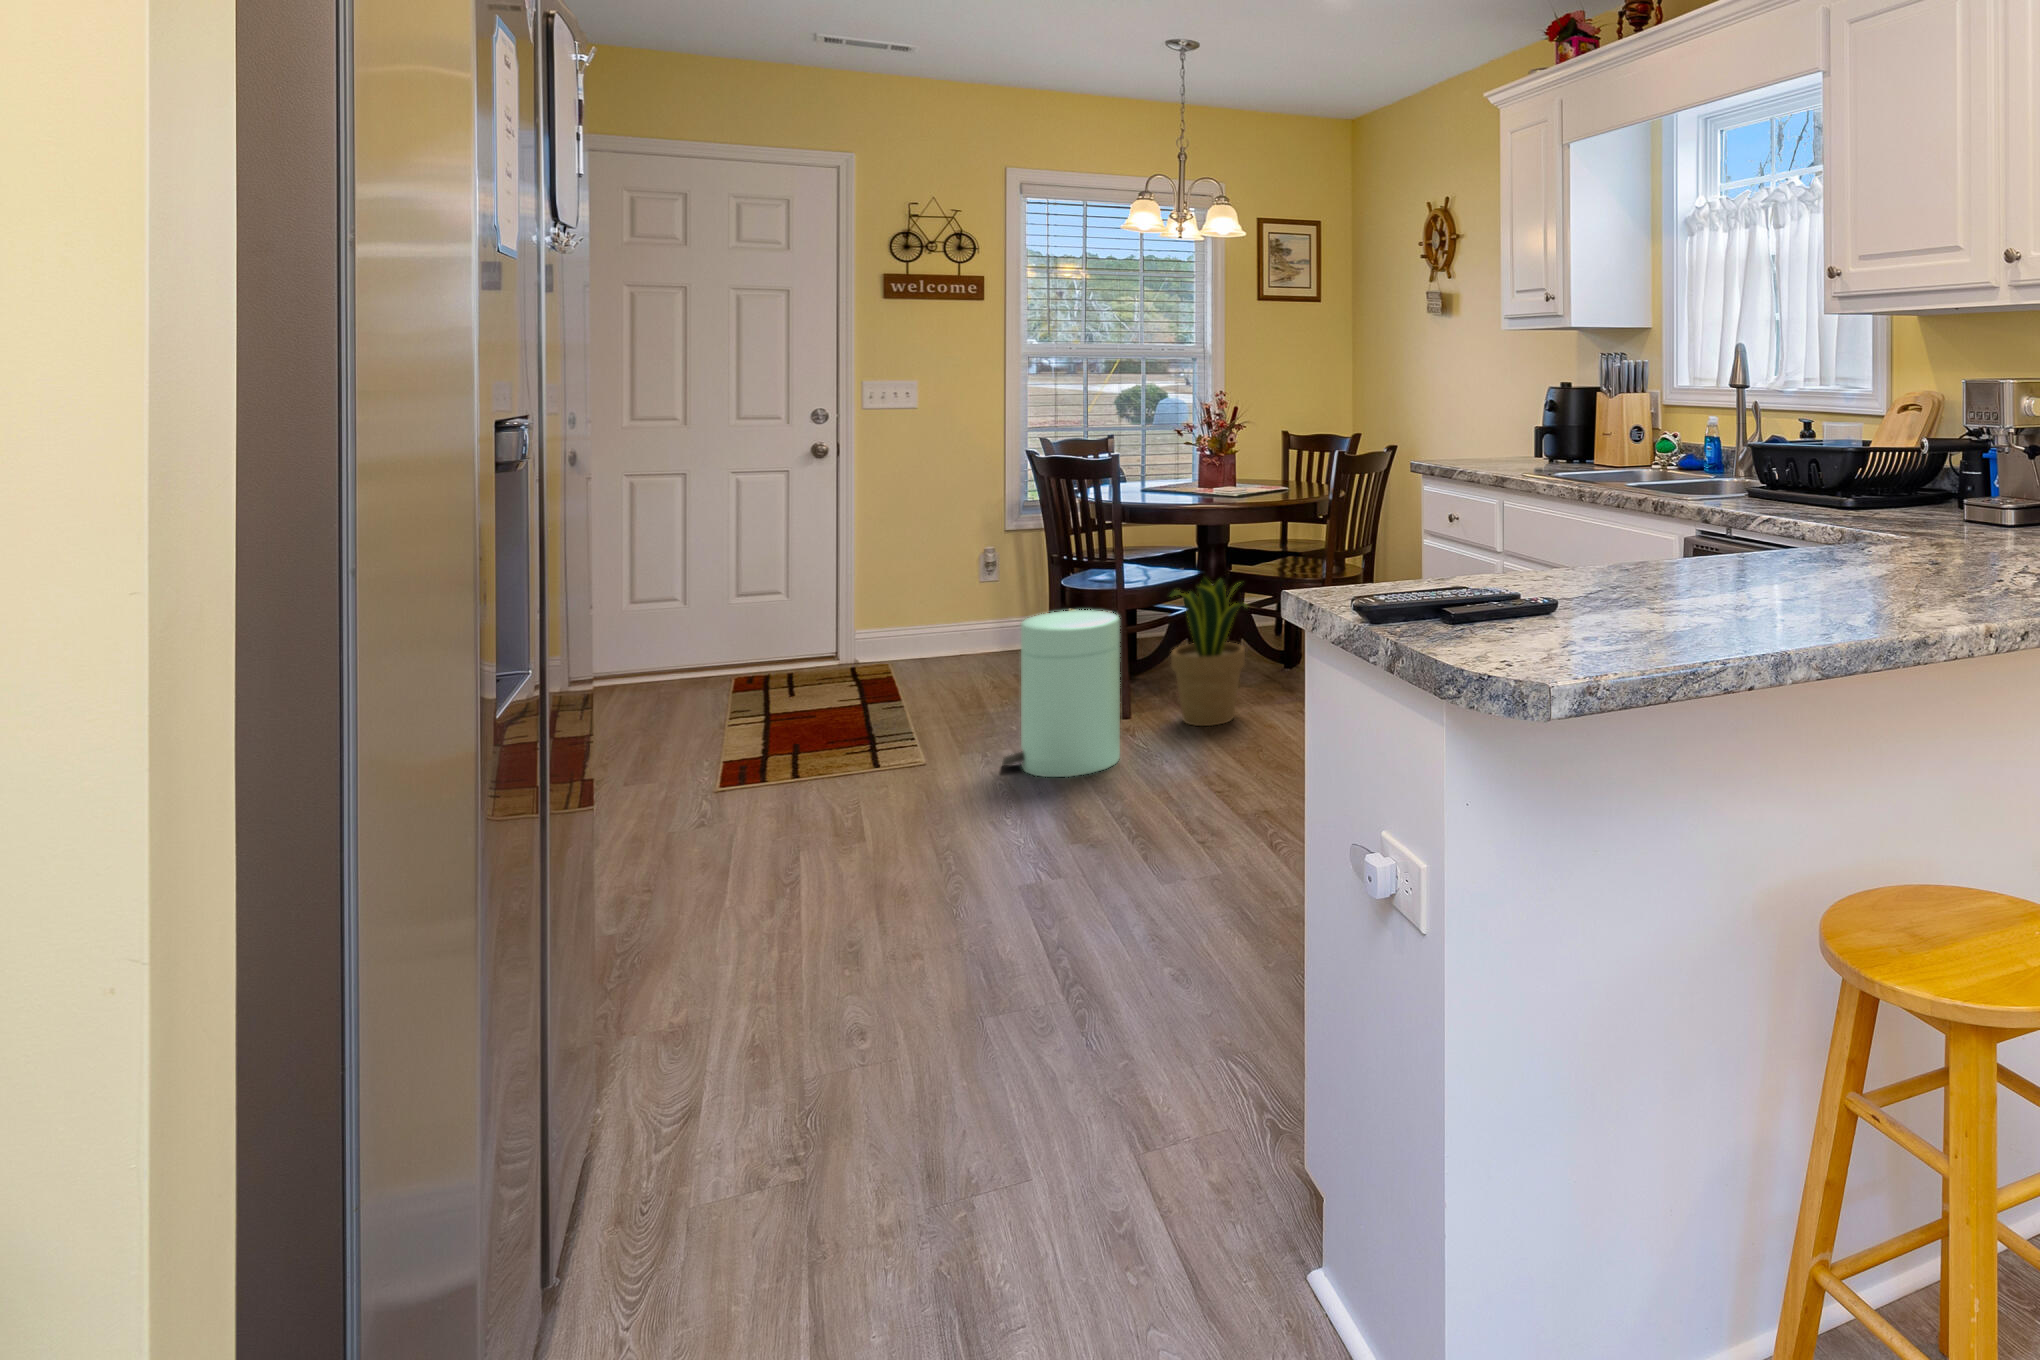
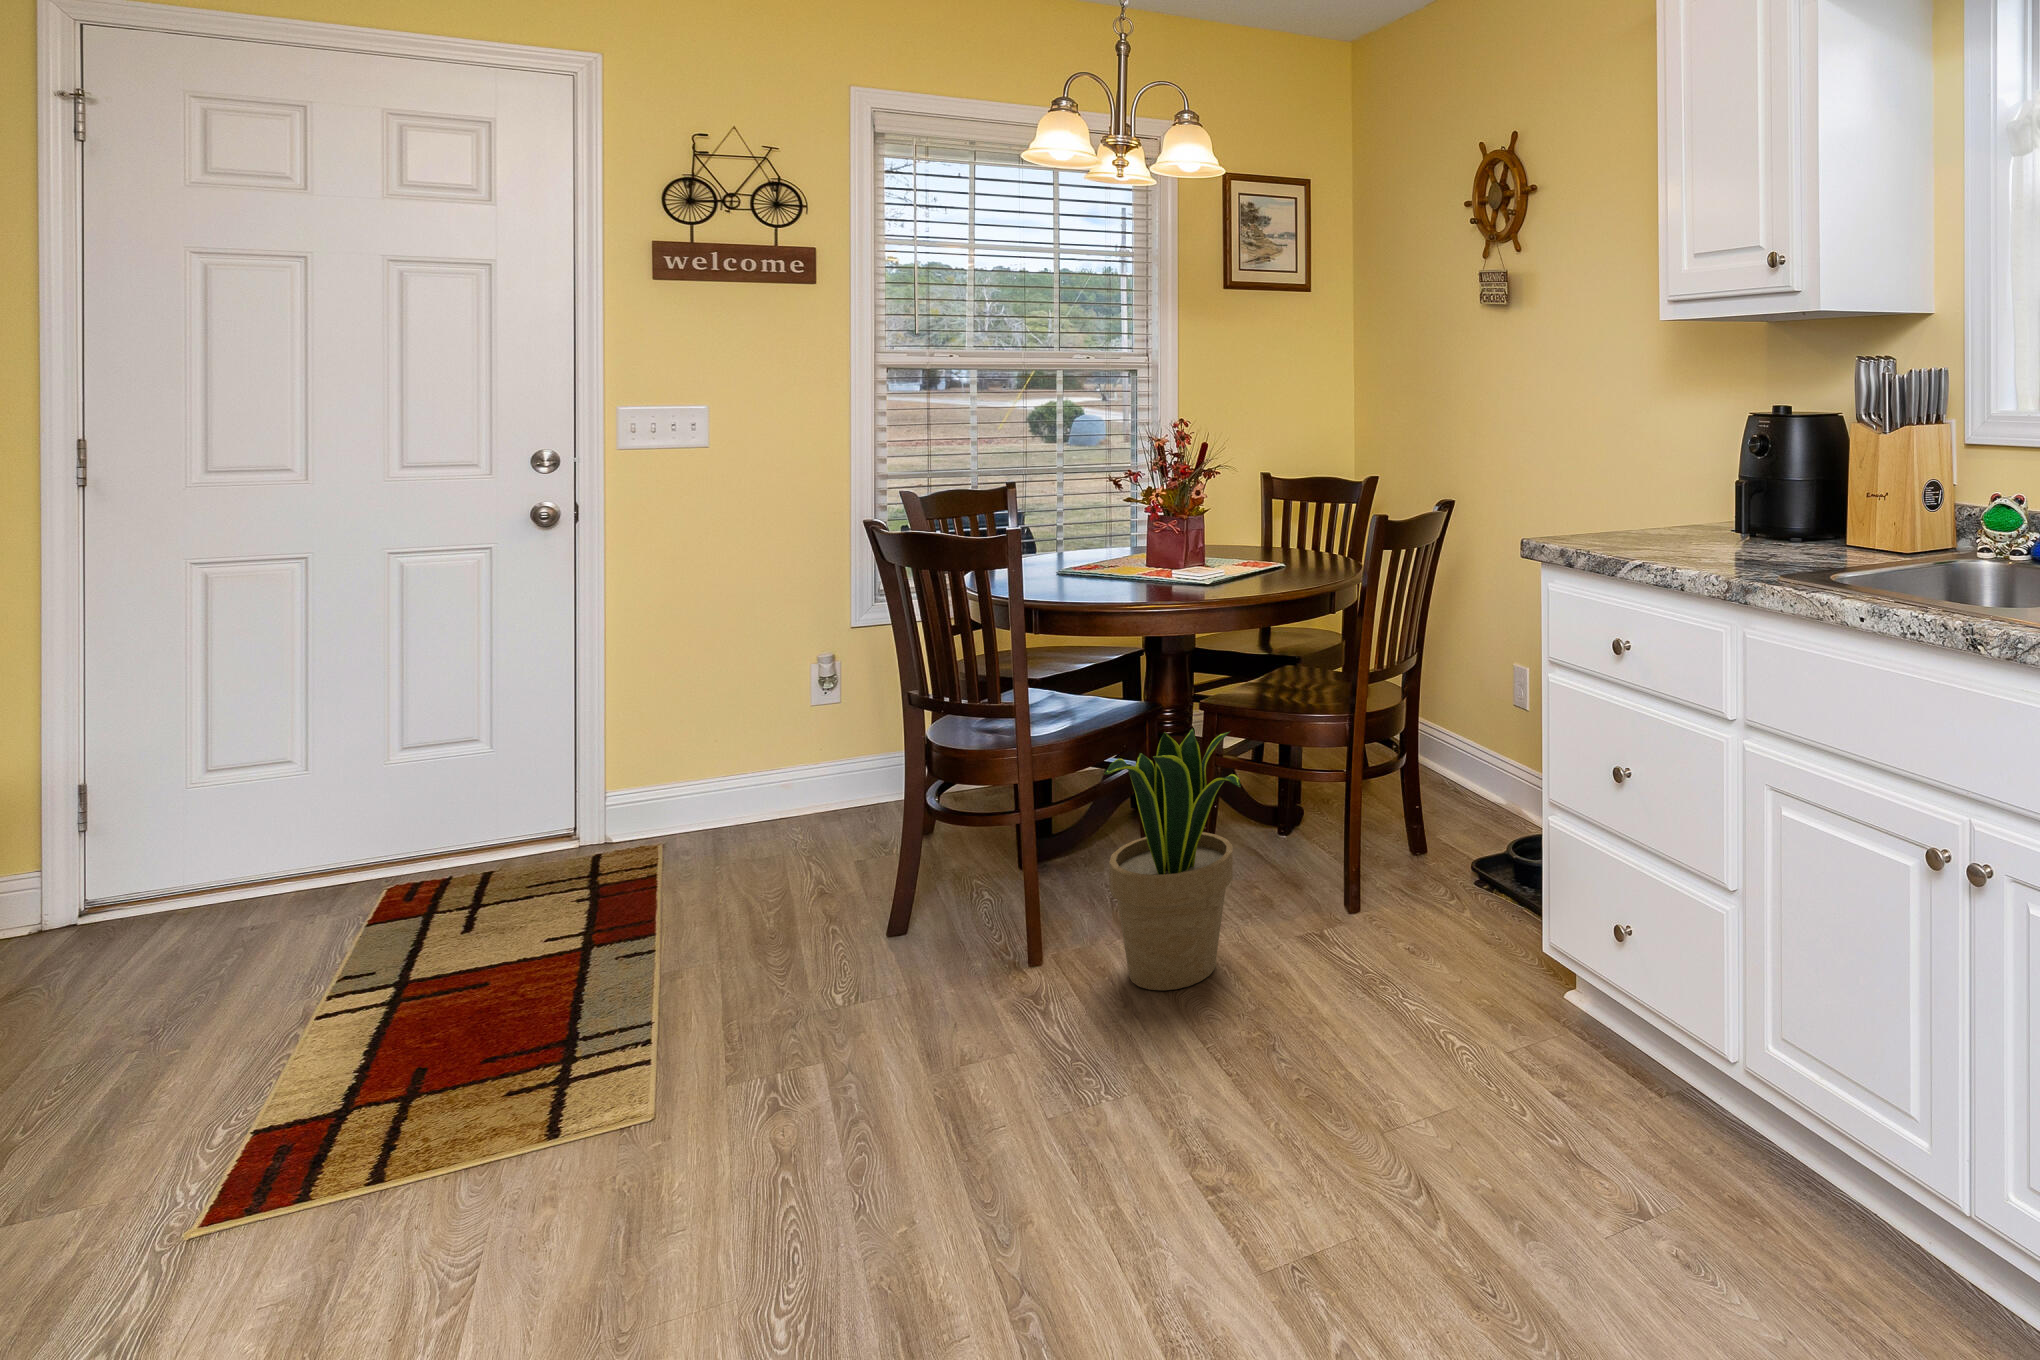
trash can: present [1002,610,1120,777] -> none [785,818,1018,1170]

